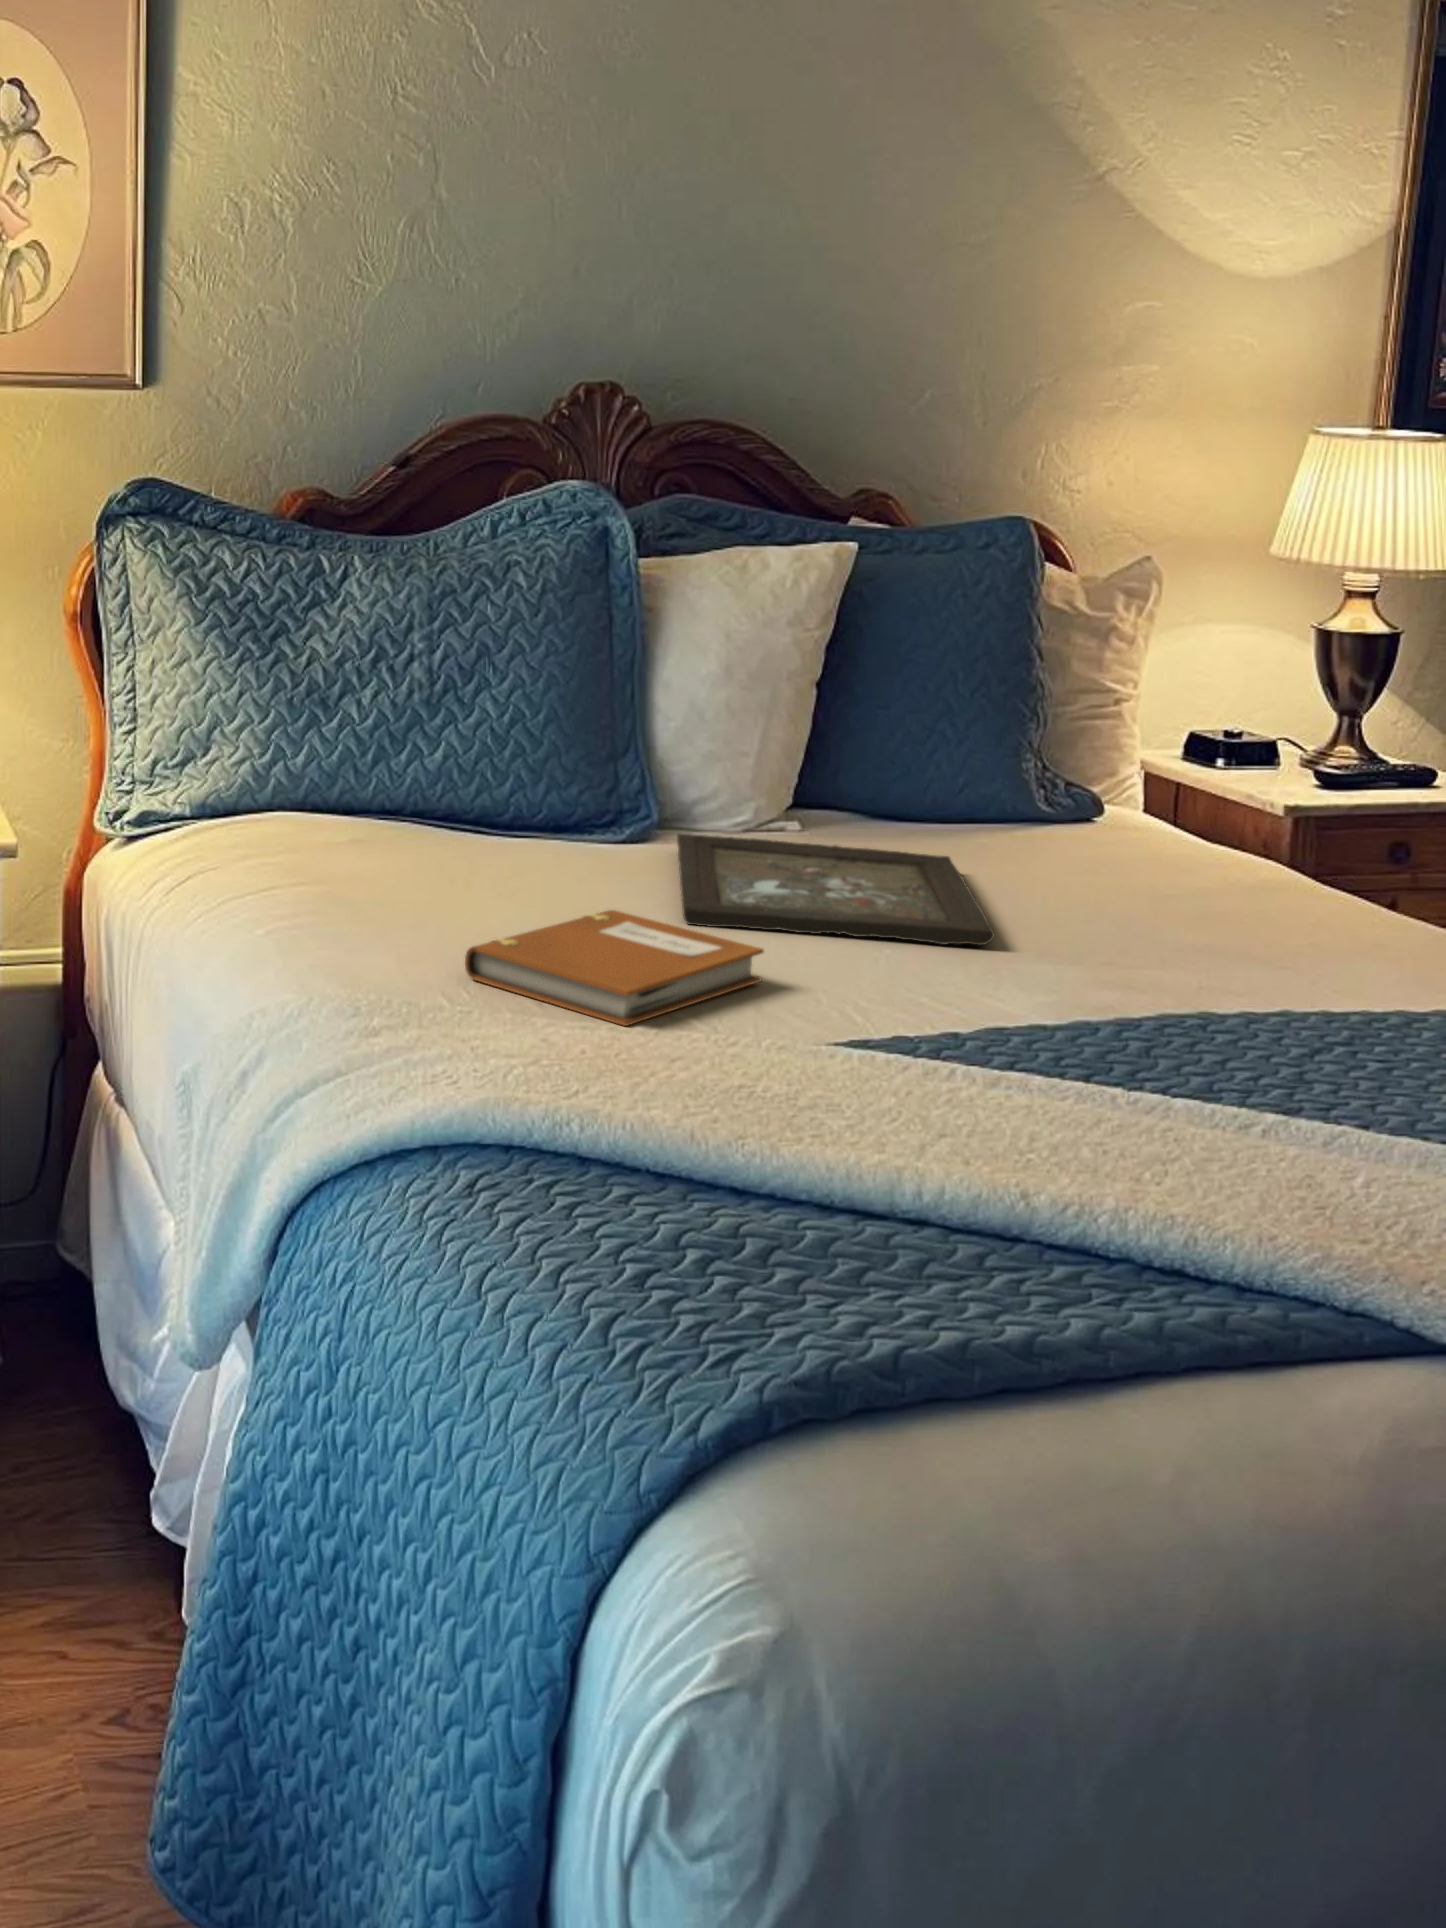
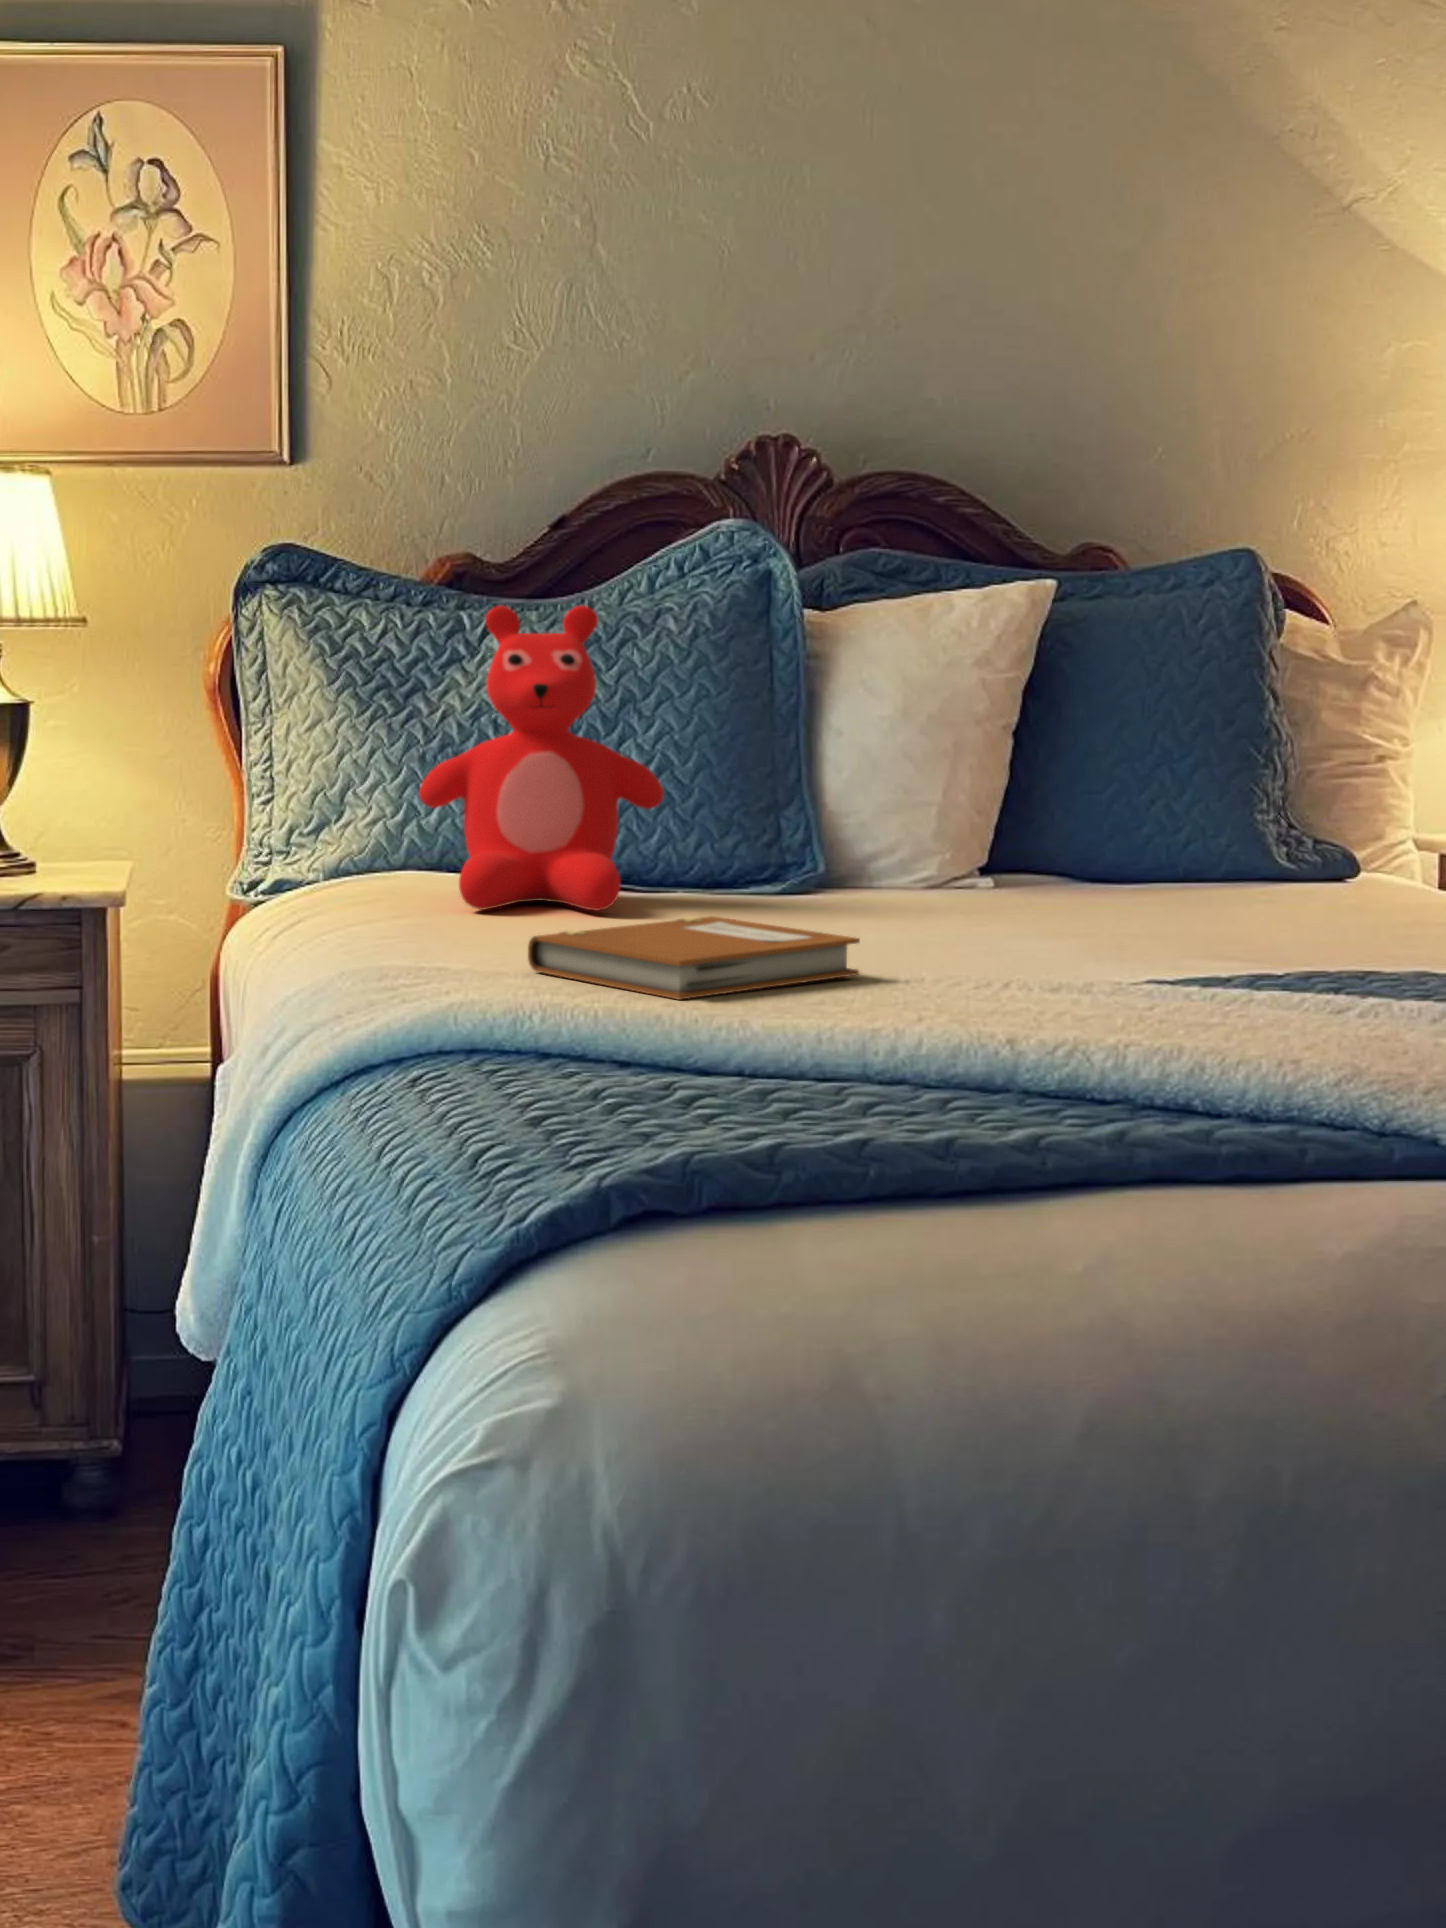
teddy bear: none [295,570,524,870] -> present [419,606,664,911]
tray: present [677,833,994,945] -> none [805,885,1154,957]

